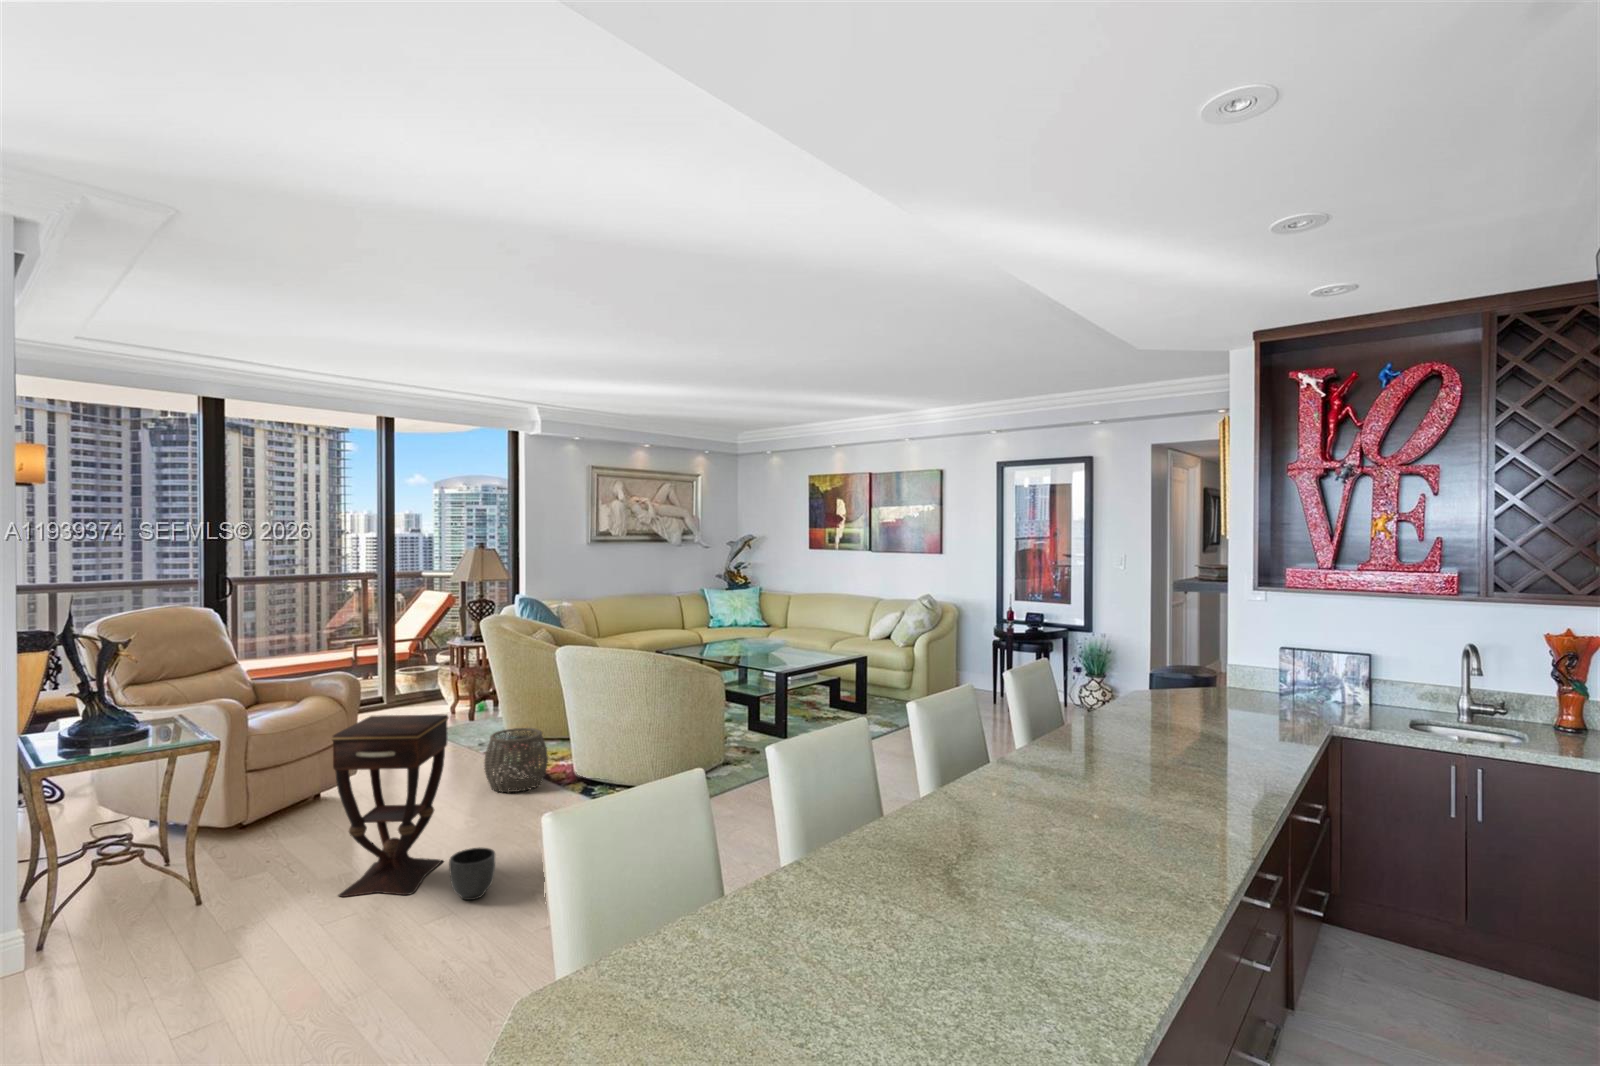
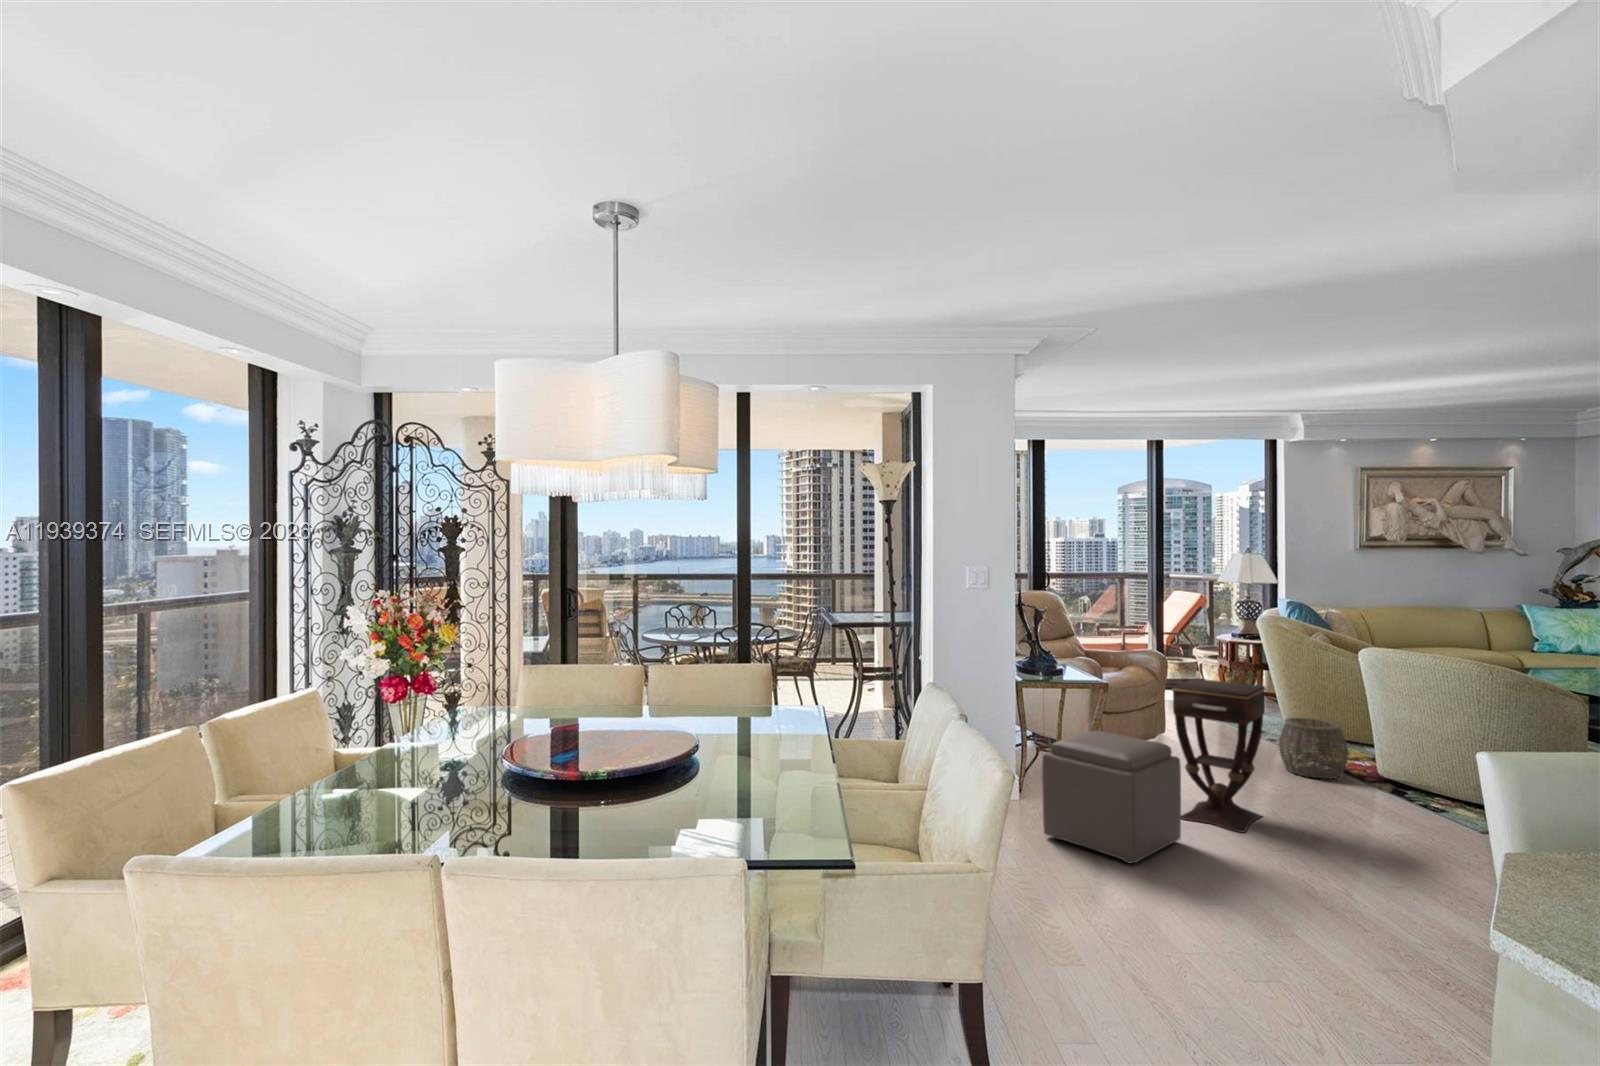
ottoman: none [99,817,325,1004] -> present [1042,731,1181,863]
planter: present [449,848,495,900] -> none [1281,807,1327,853]

